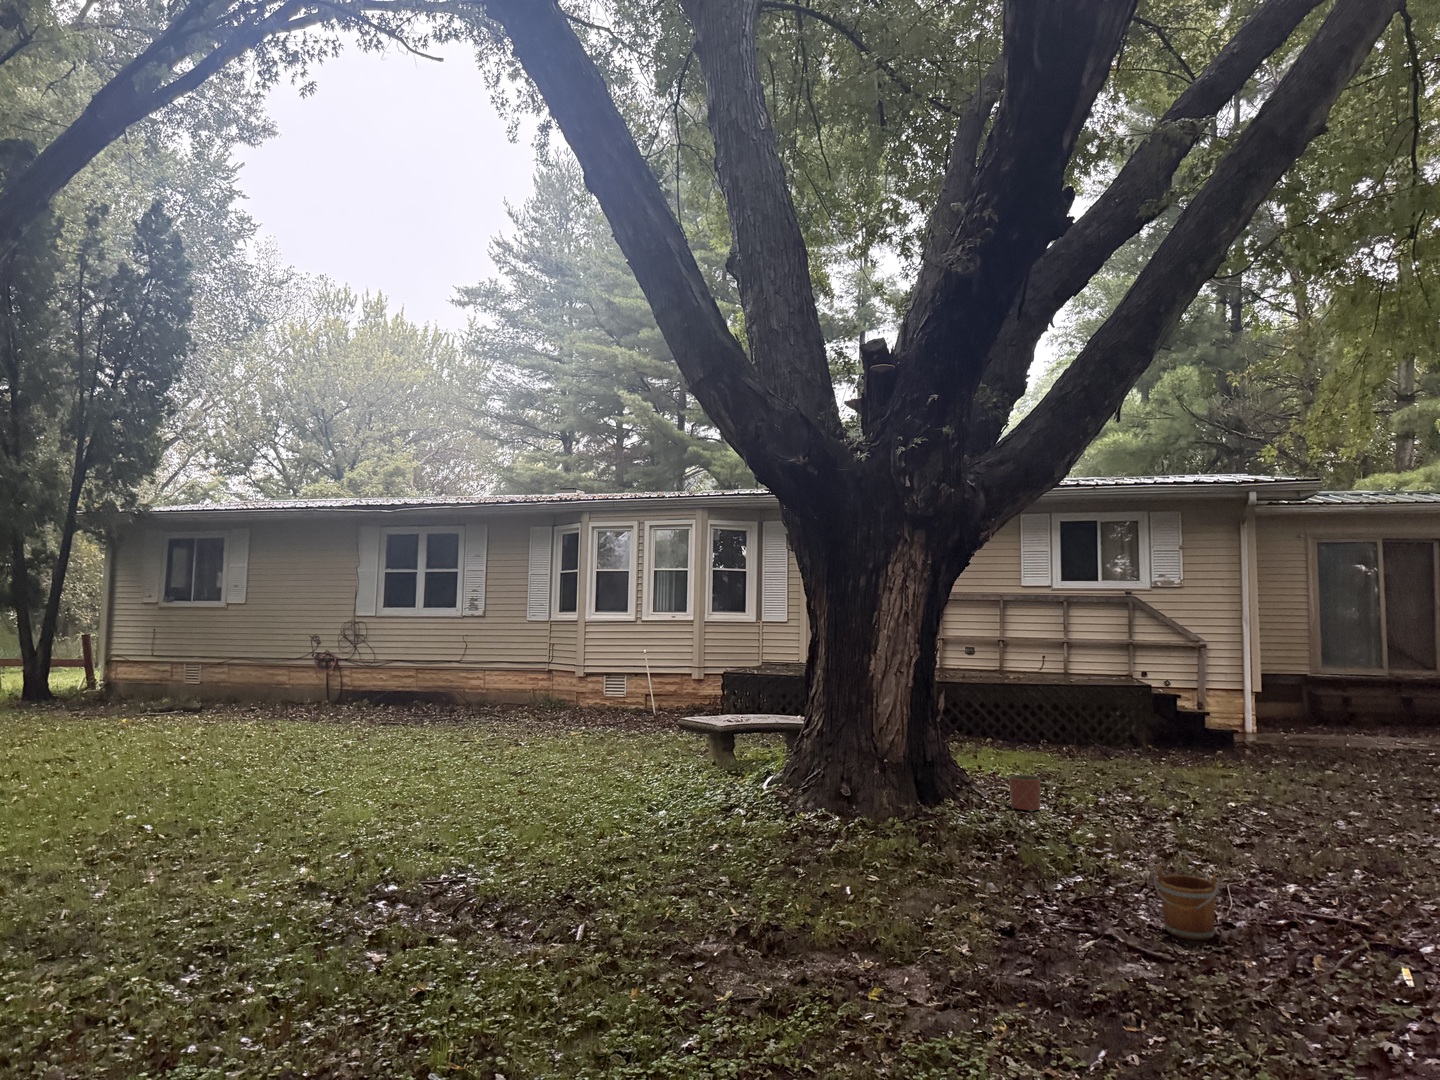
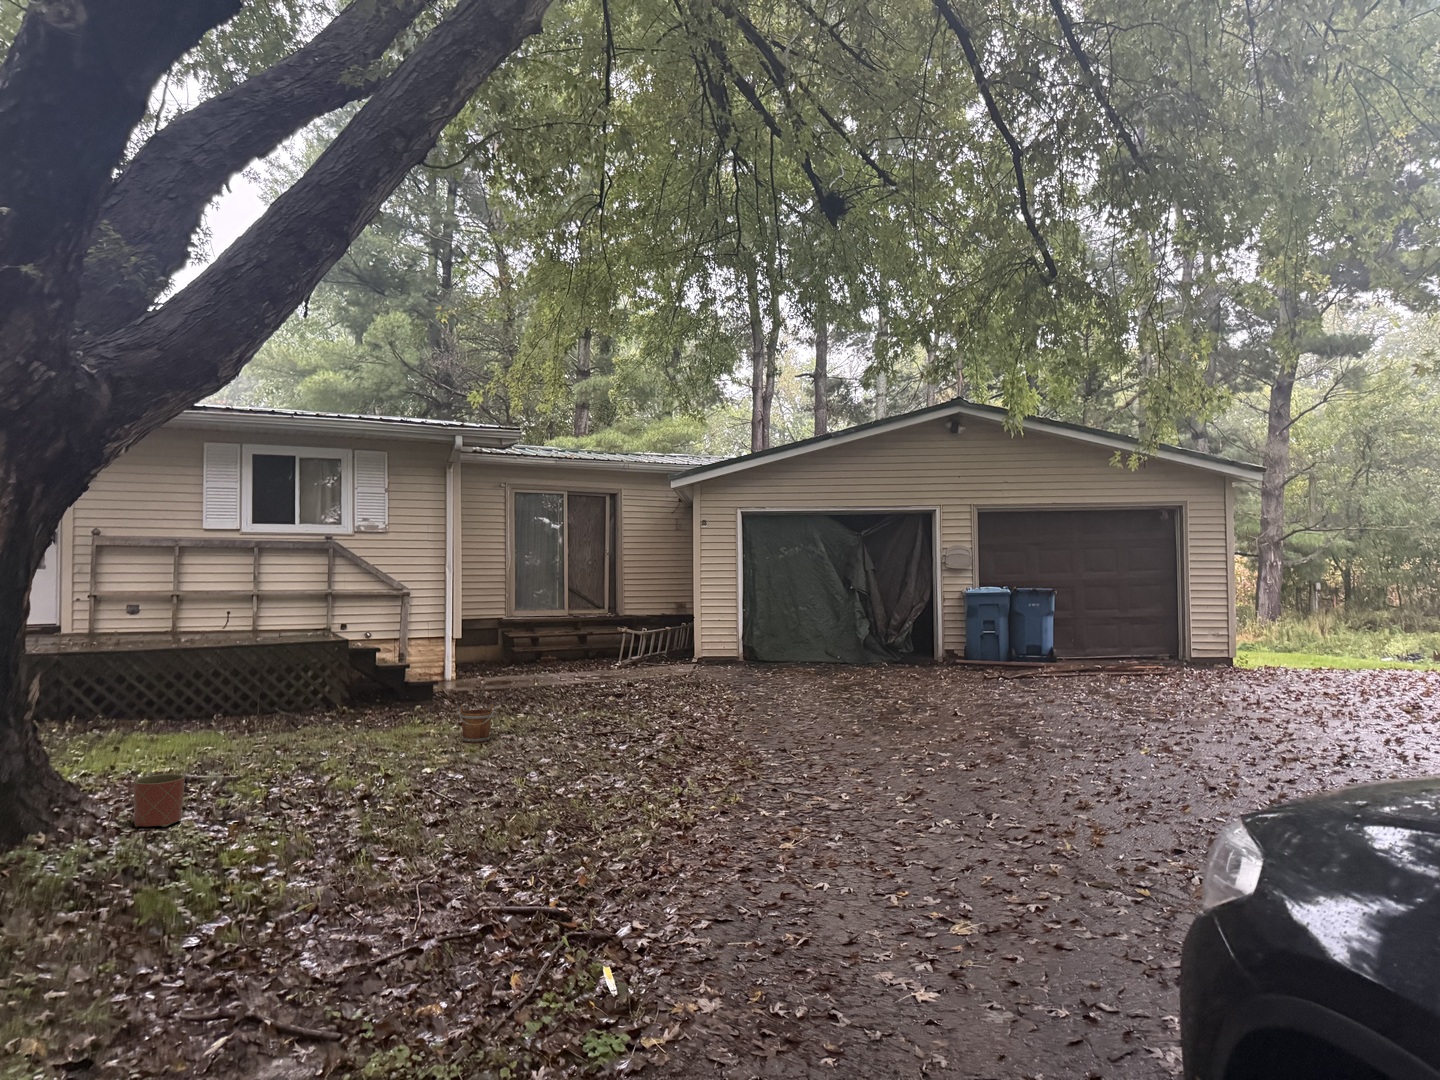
bucket: present [1154,867,1219,940] -> present [459,704,494,743]

